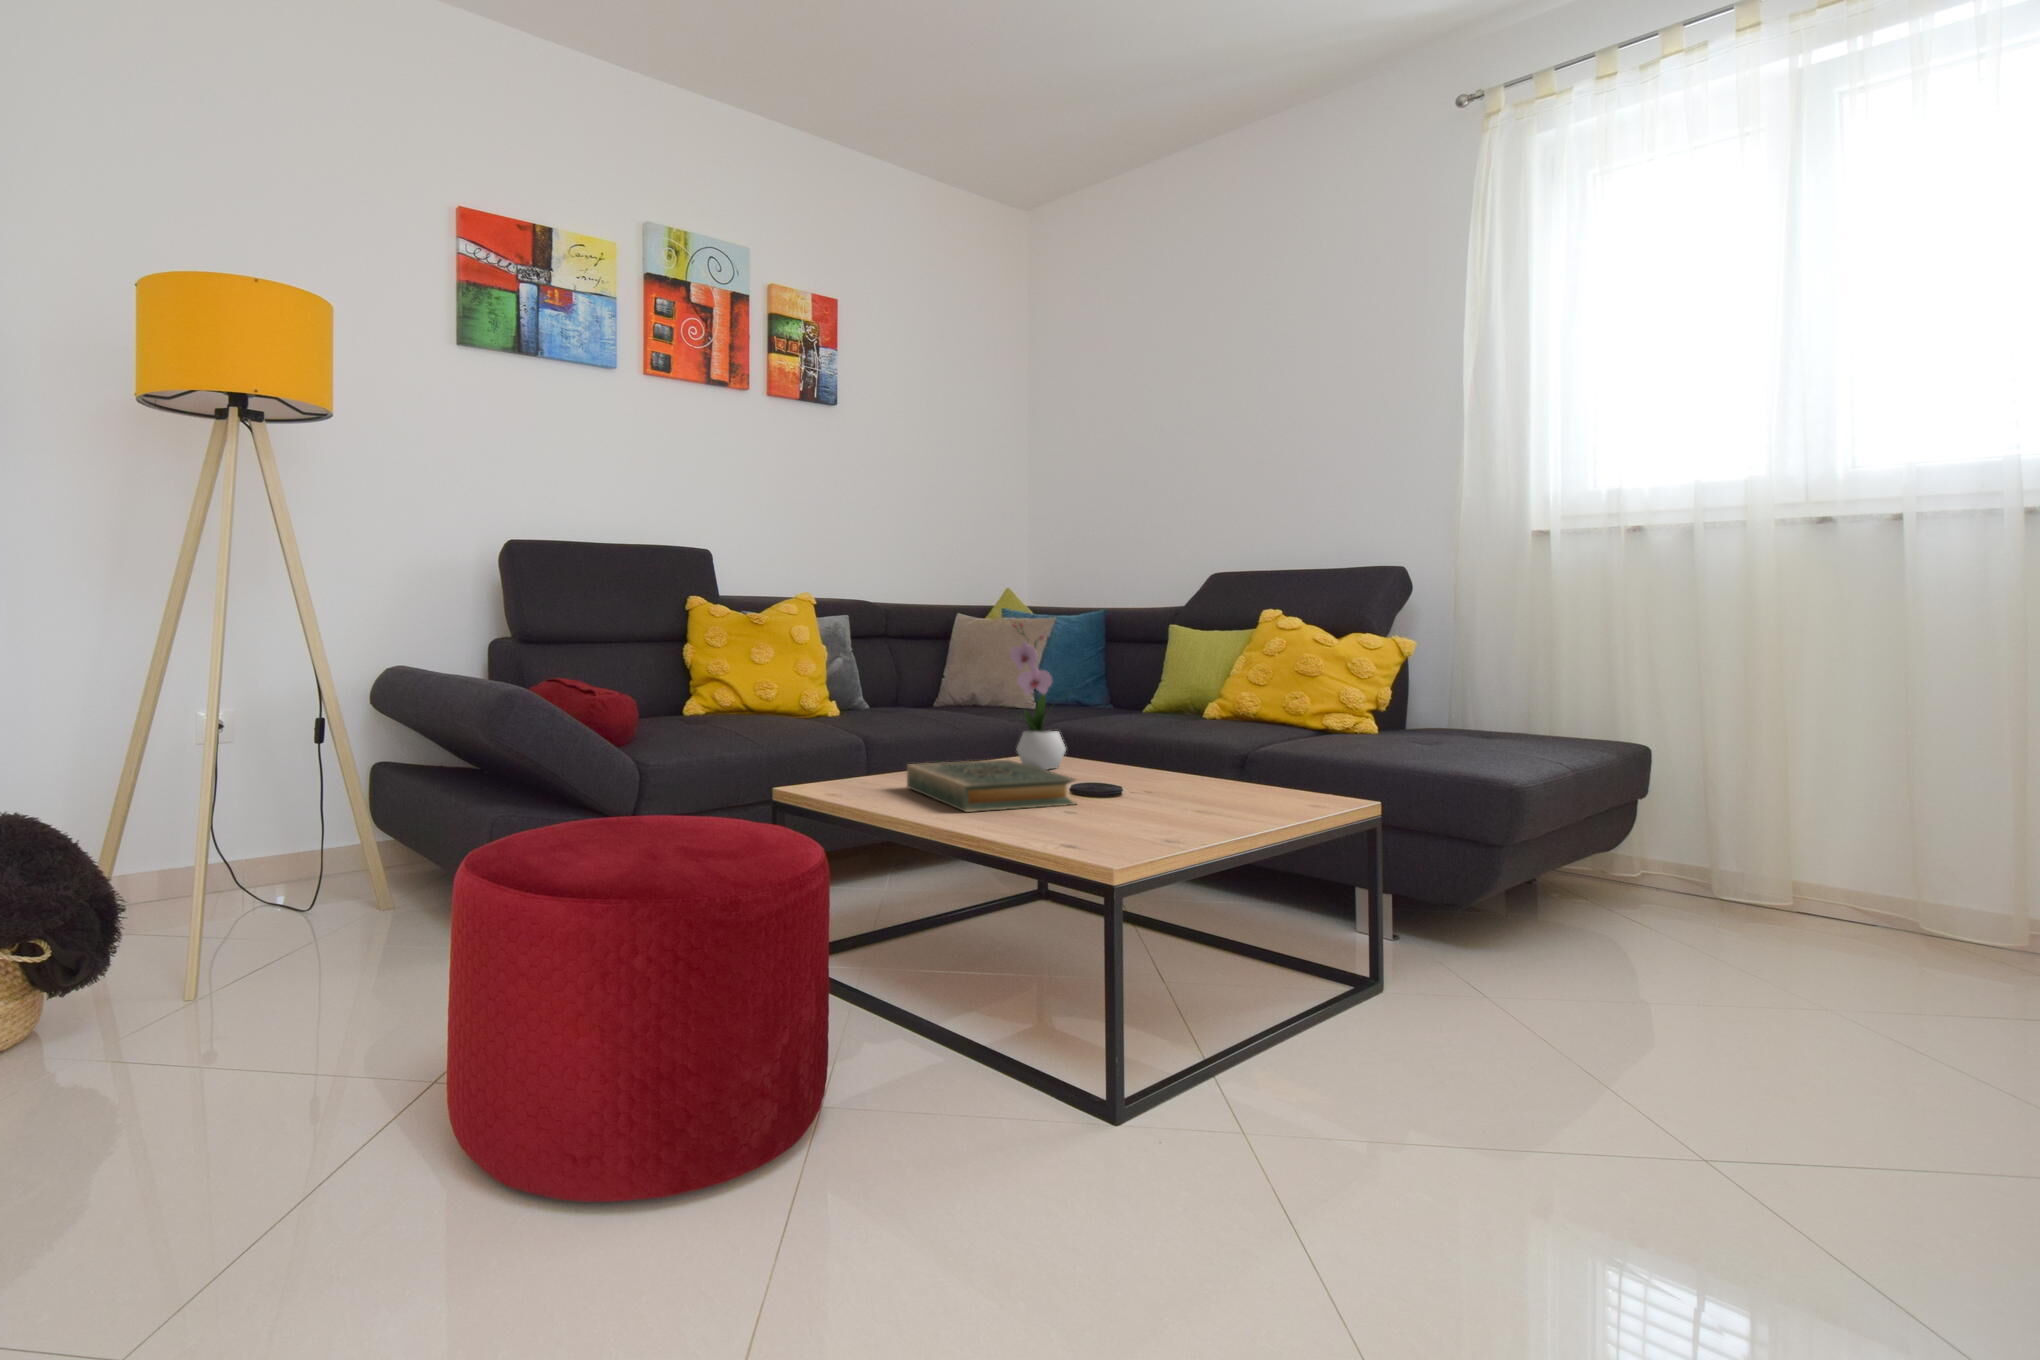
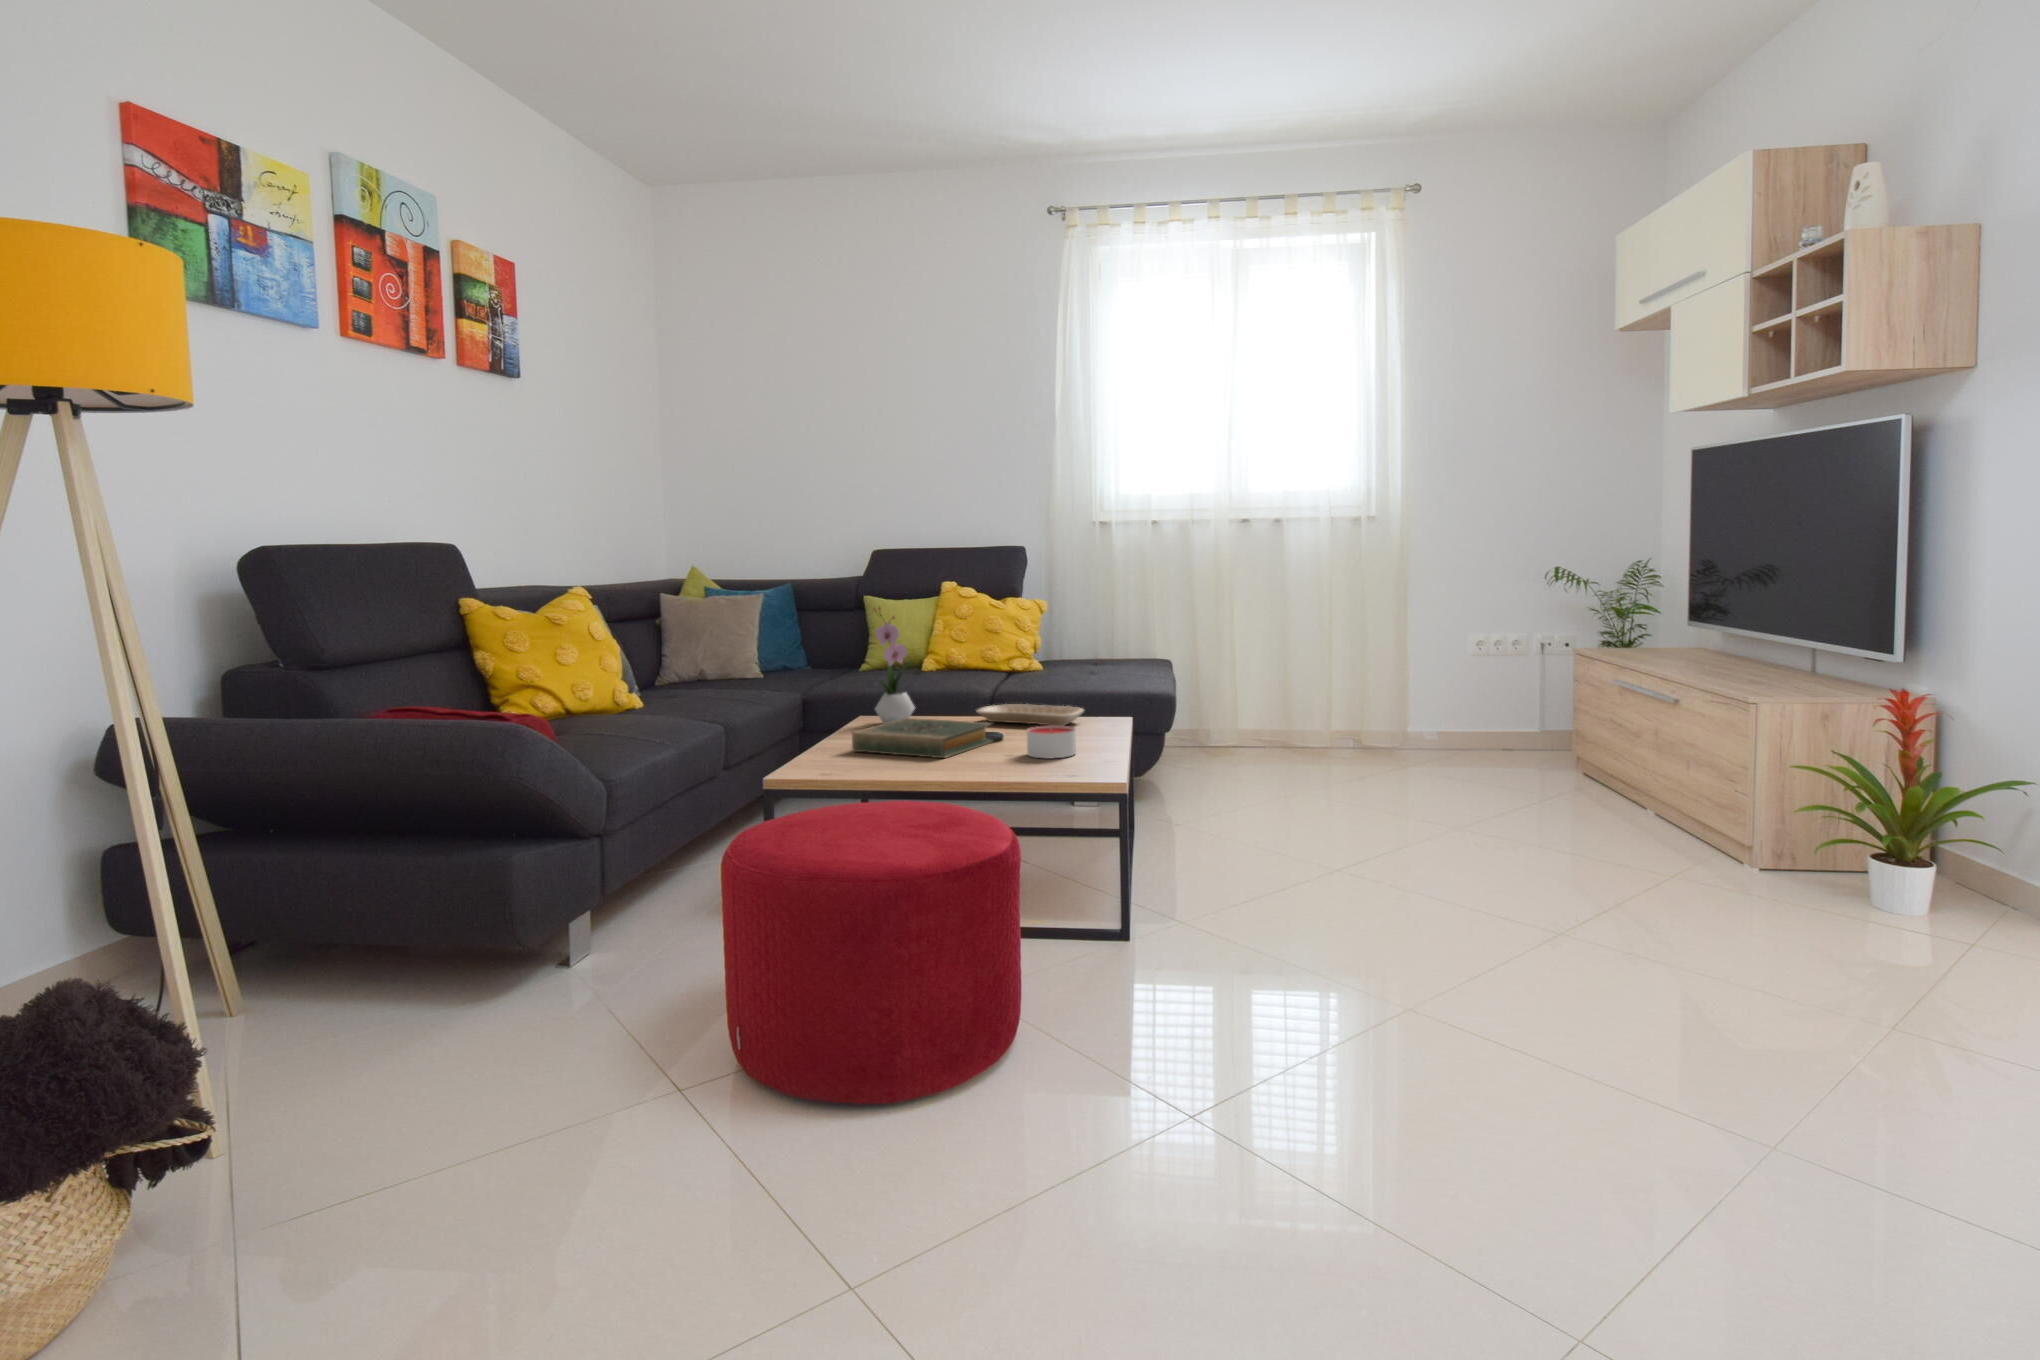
tray: none [1122,762,1257,801] -> present [977,704,1084,726]
candle: none [1056,790,1128,839] -> present [1027,725,1076,758]

